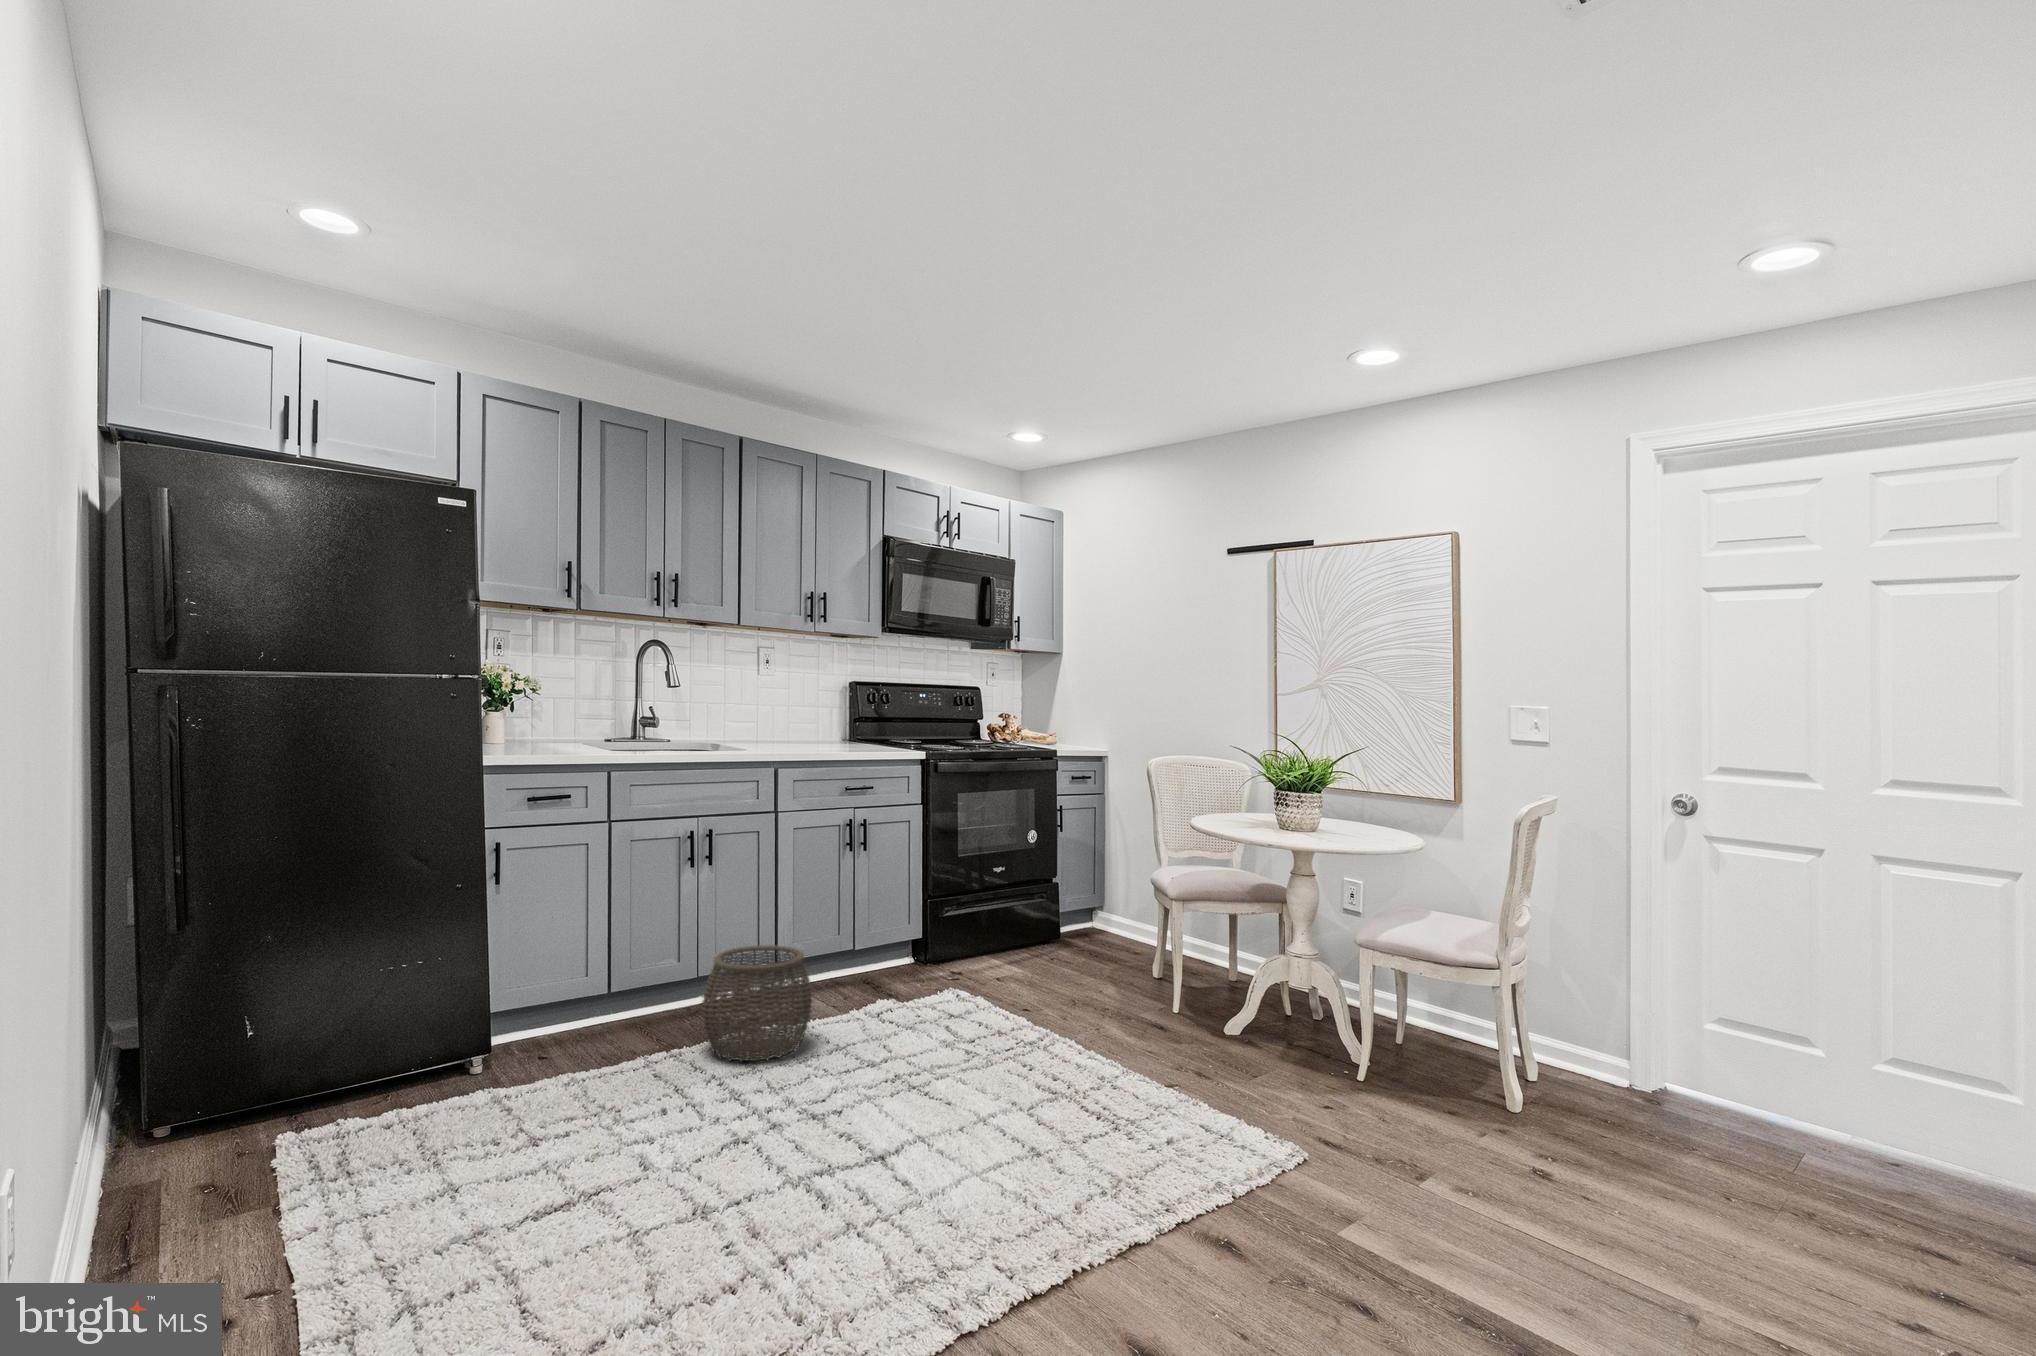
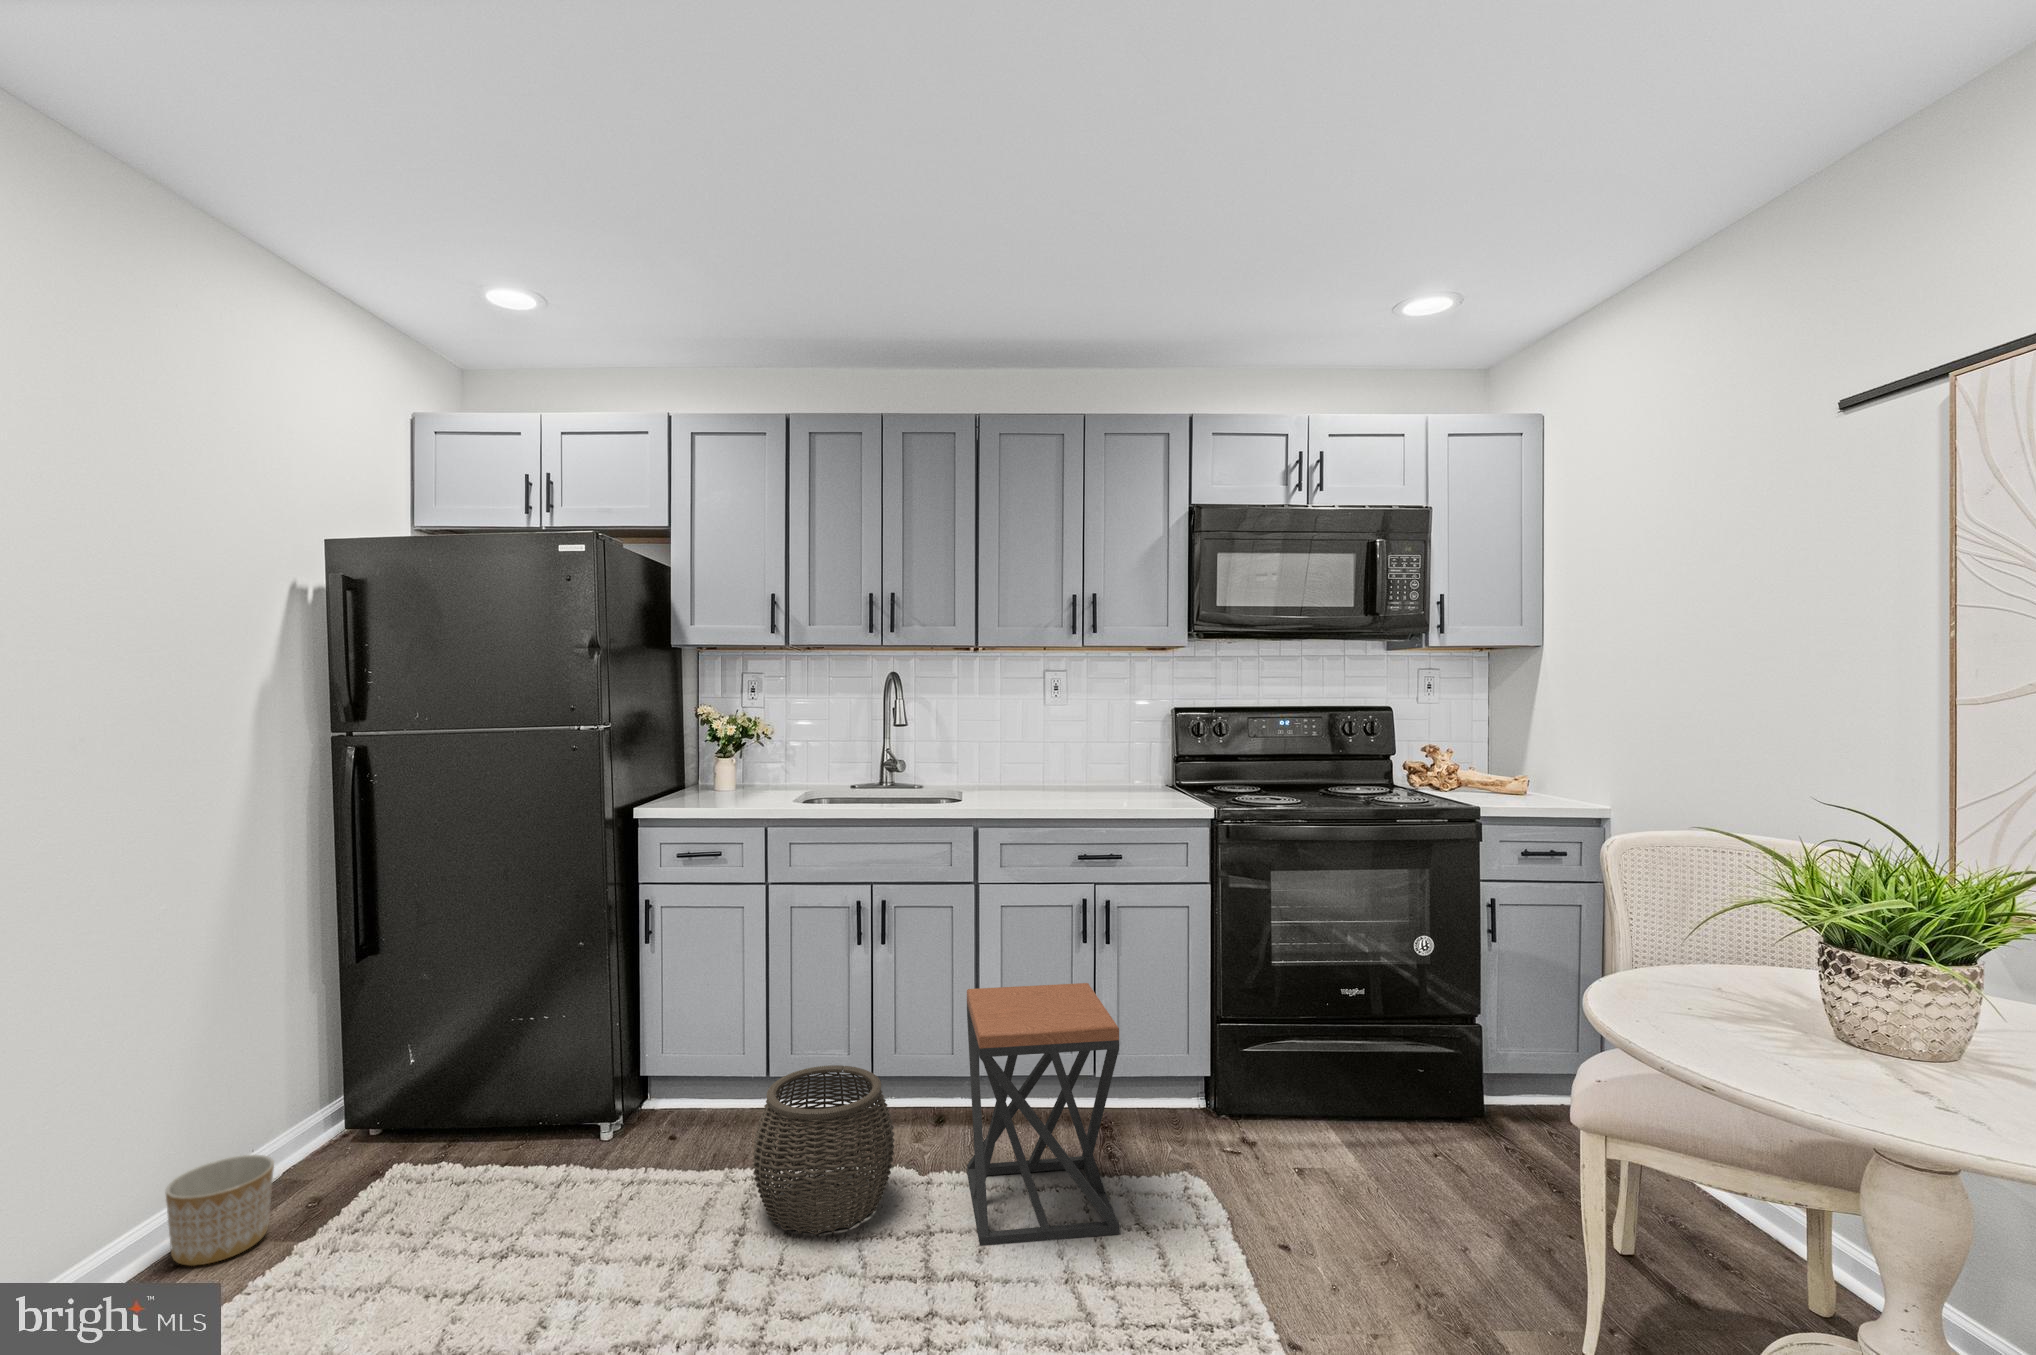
stool: none [822,867,957,1037] -> present [967,983,1120,1246]
planter: none [160,1112,278,1227] -> present [166,1155,274,1266]

